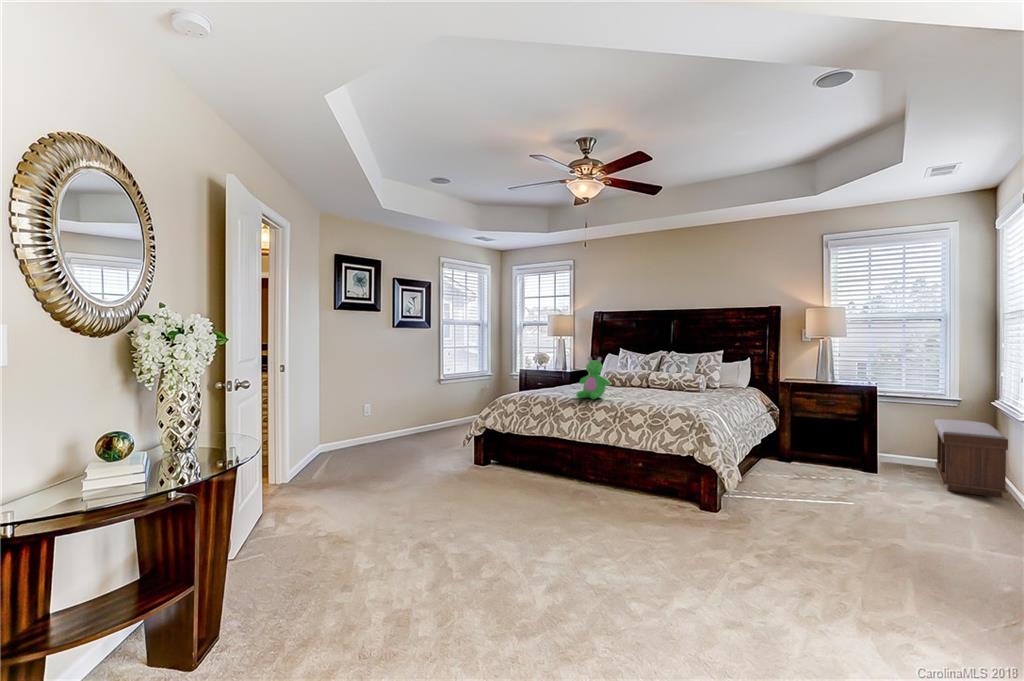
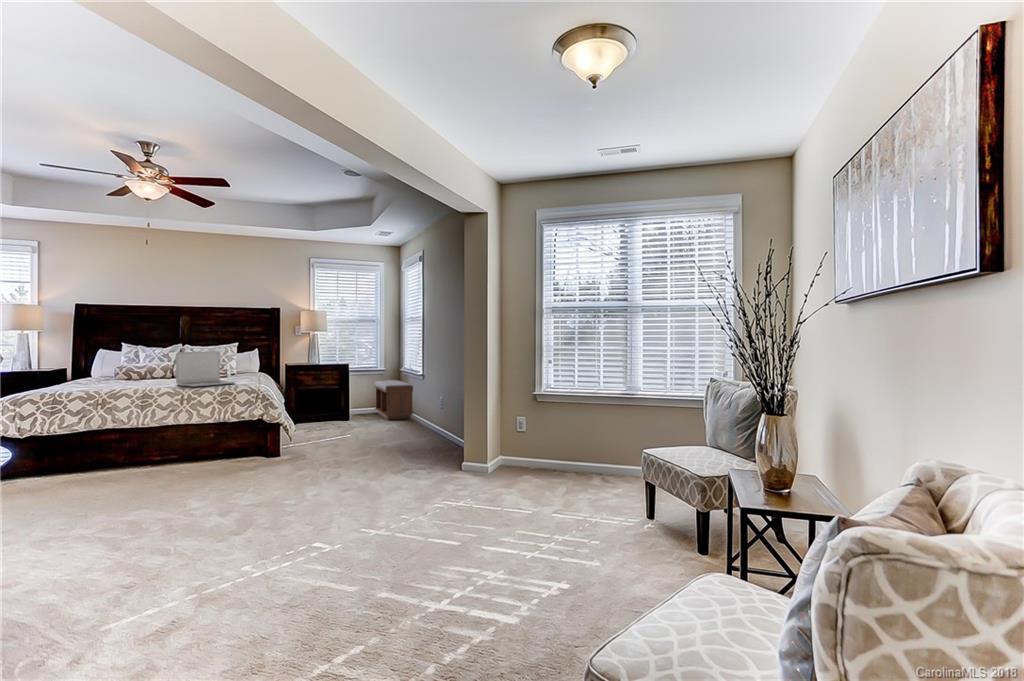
teddy bear: present [576,357,610,399] -> none [122,348,162,389]
laptop: none [625,362,682,404] -> present [176,351,236,387]

